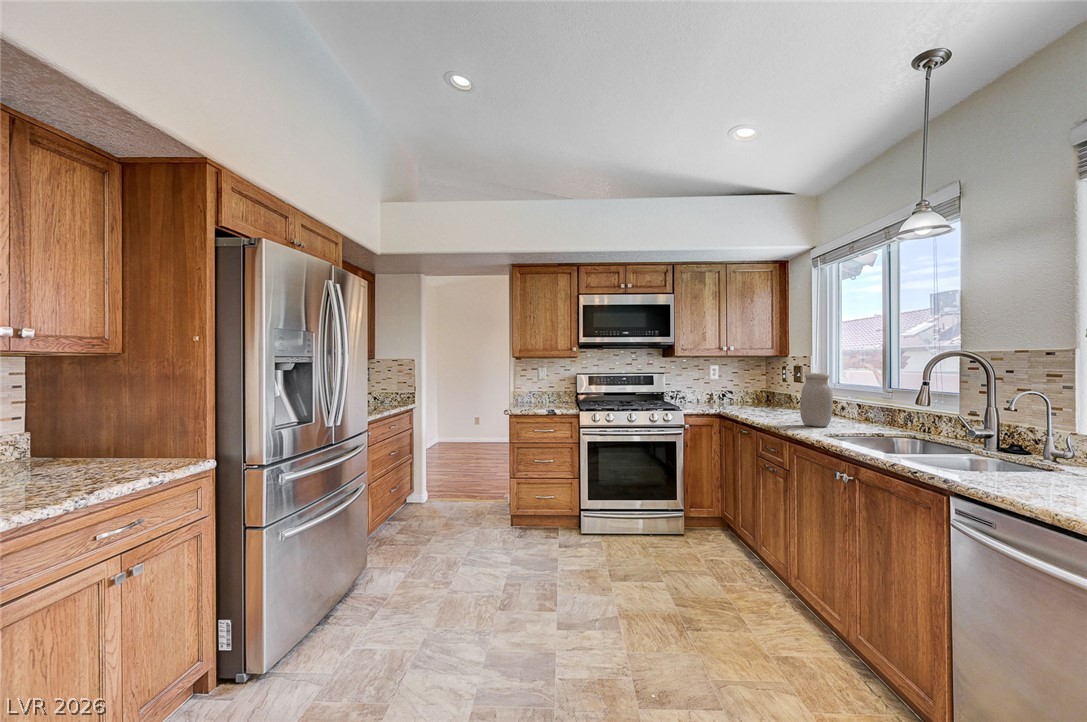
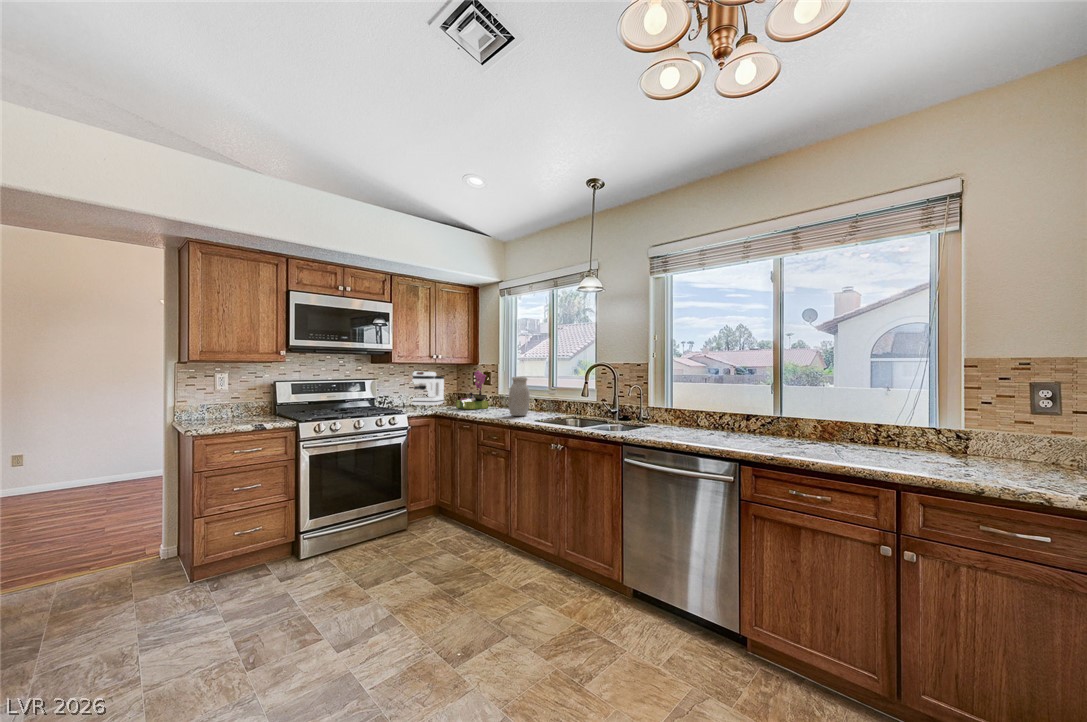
flower arrangement: none [751,364,792,413] -> present [456,371,488,409]
coffee maker: none [706,366,746,406] -> present [411,372,444,406]

